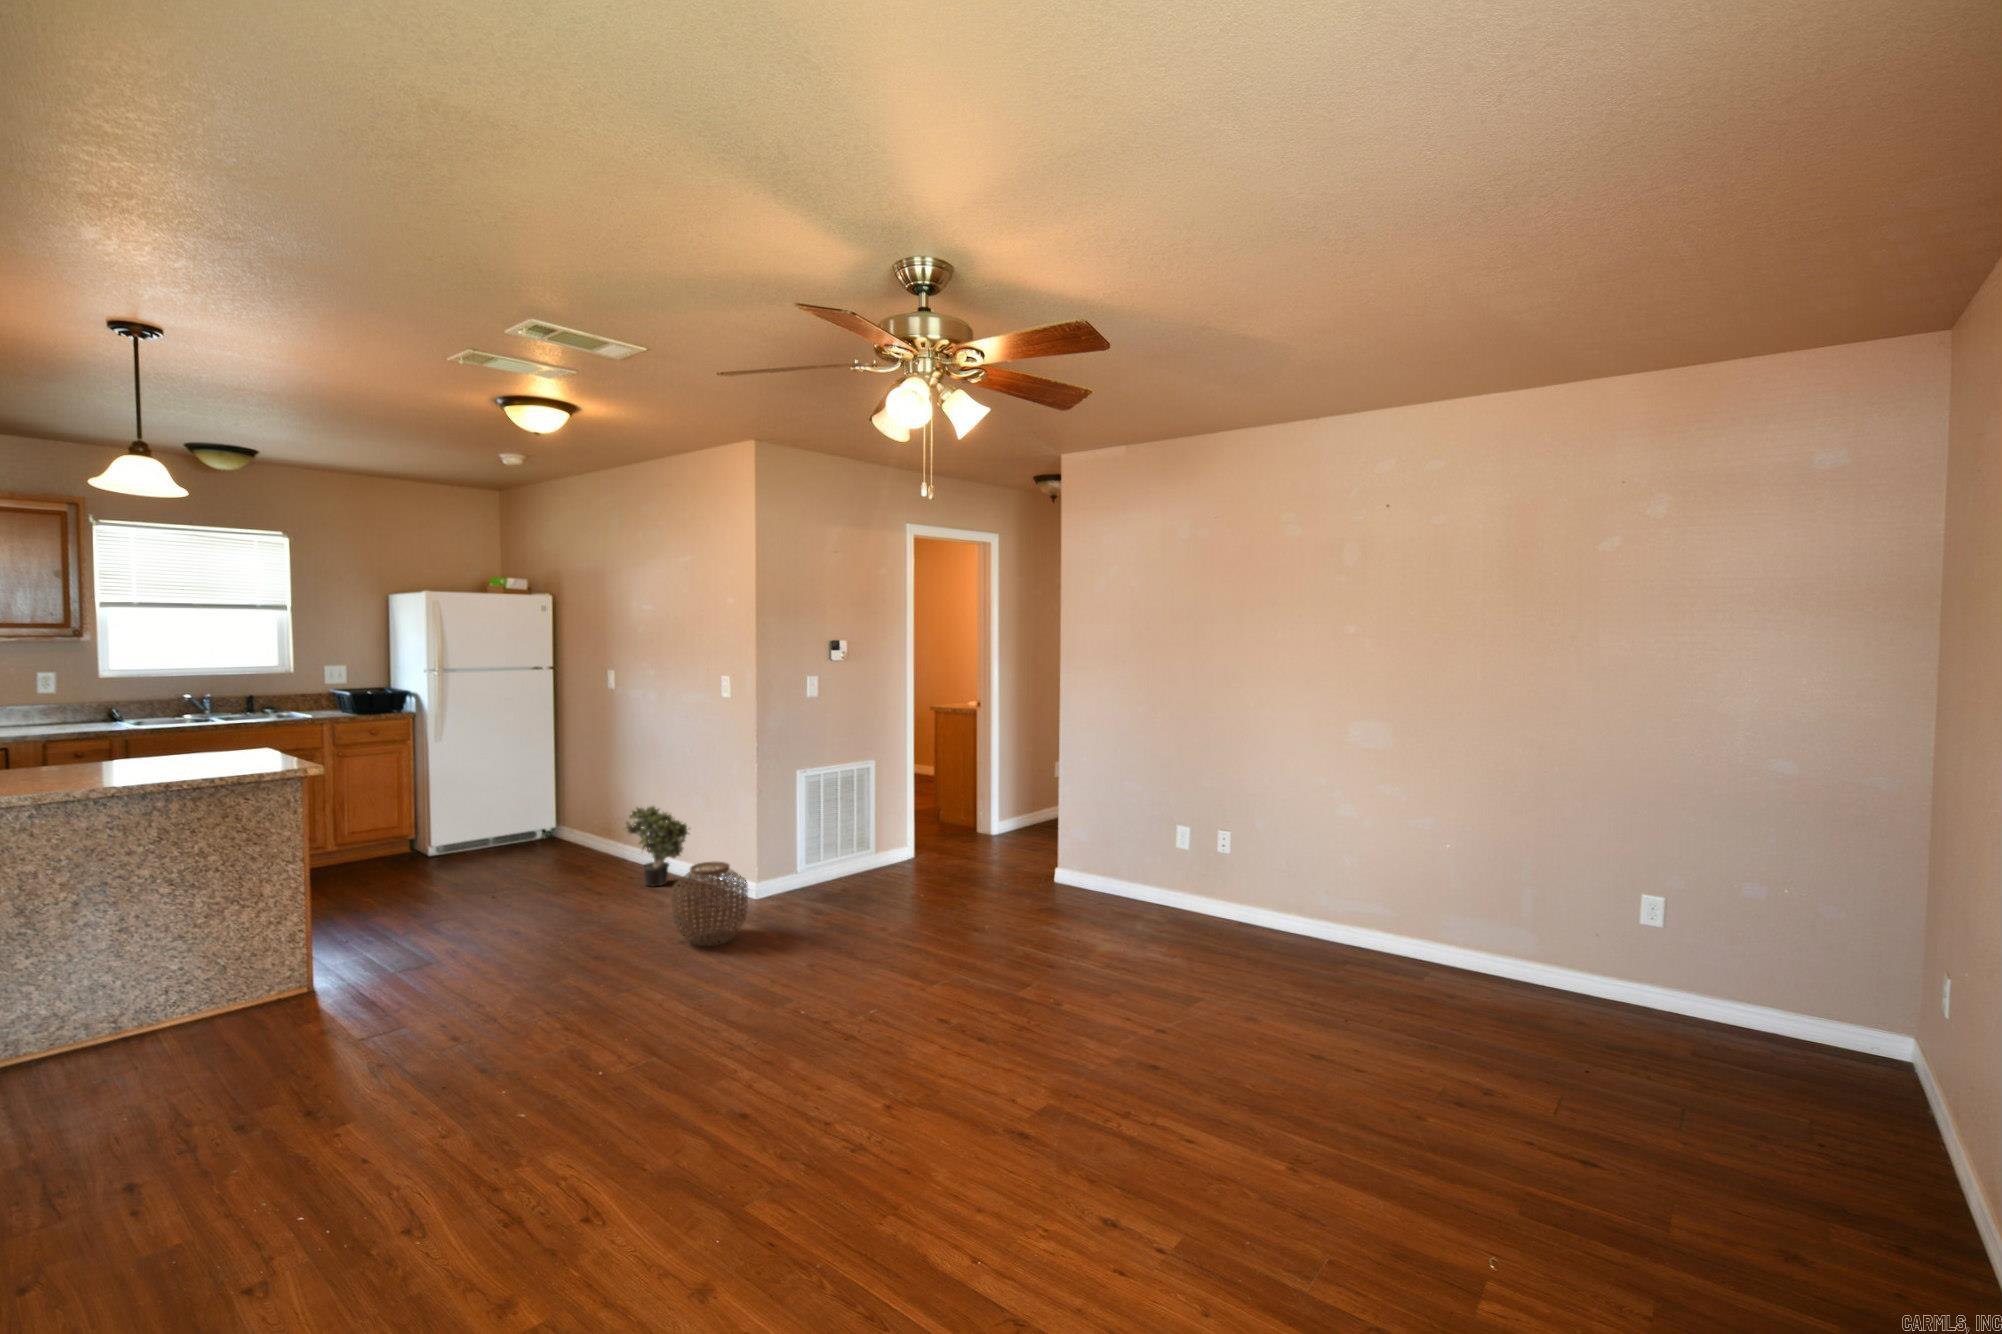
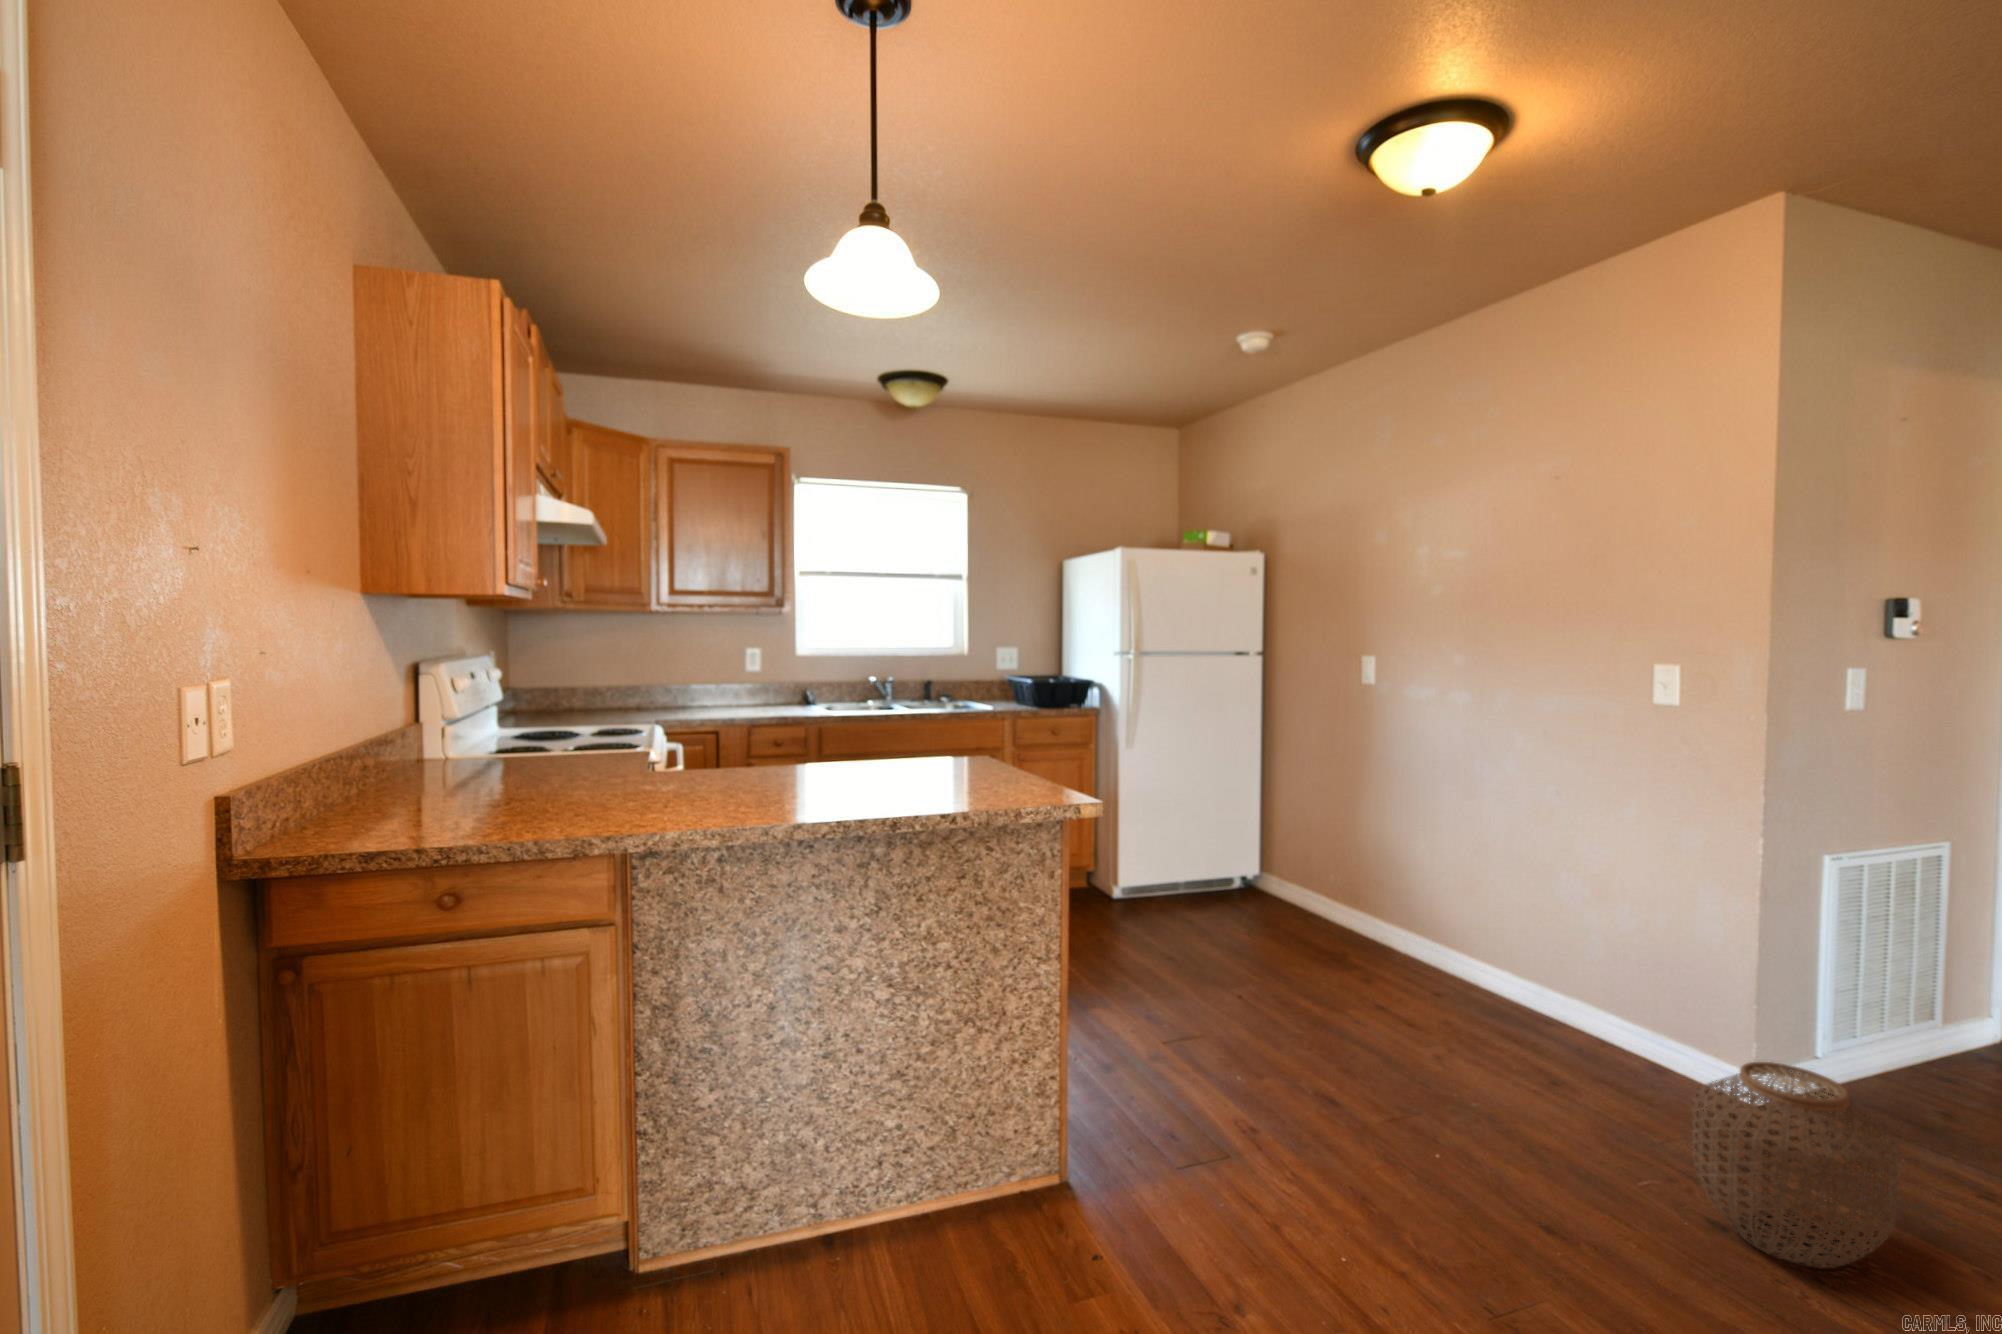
potted plant: present [626,806,690,886] -> none [1446,883,1571,1029]

